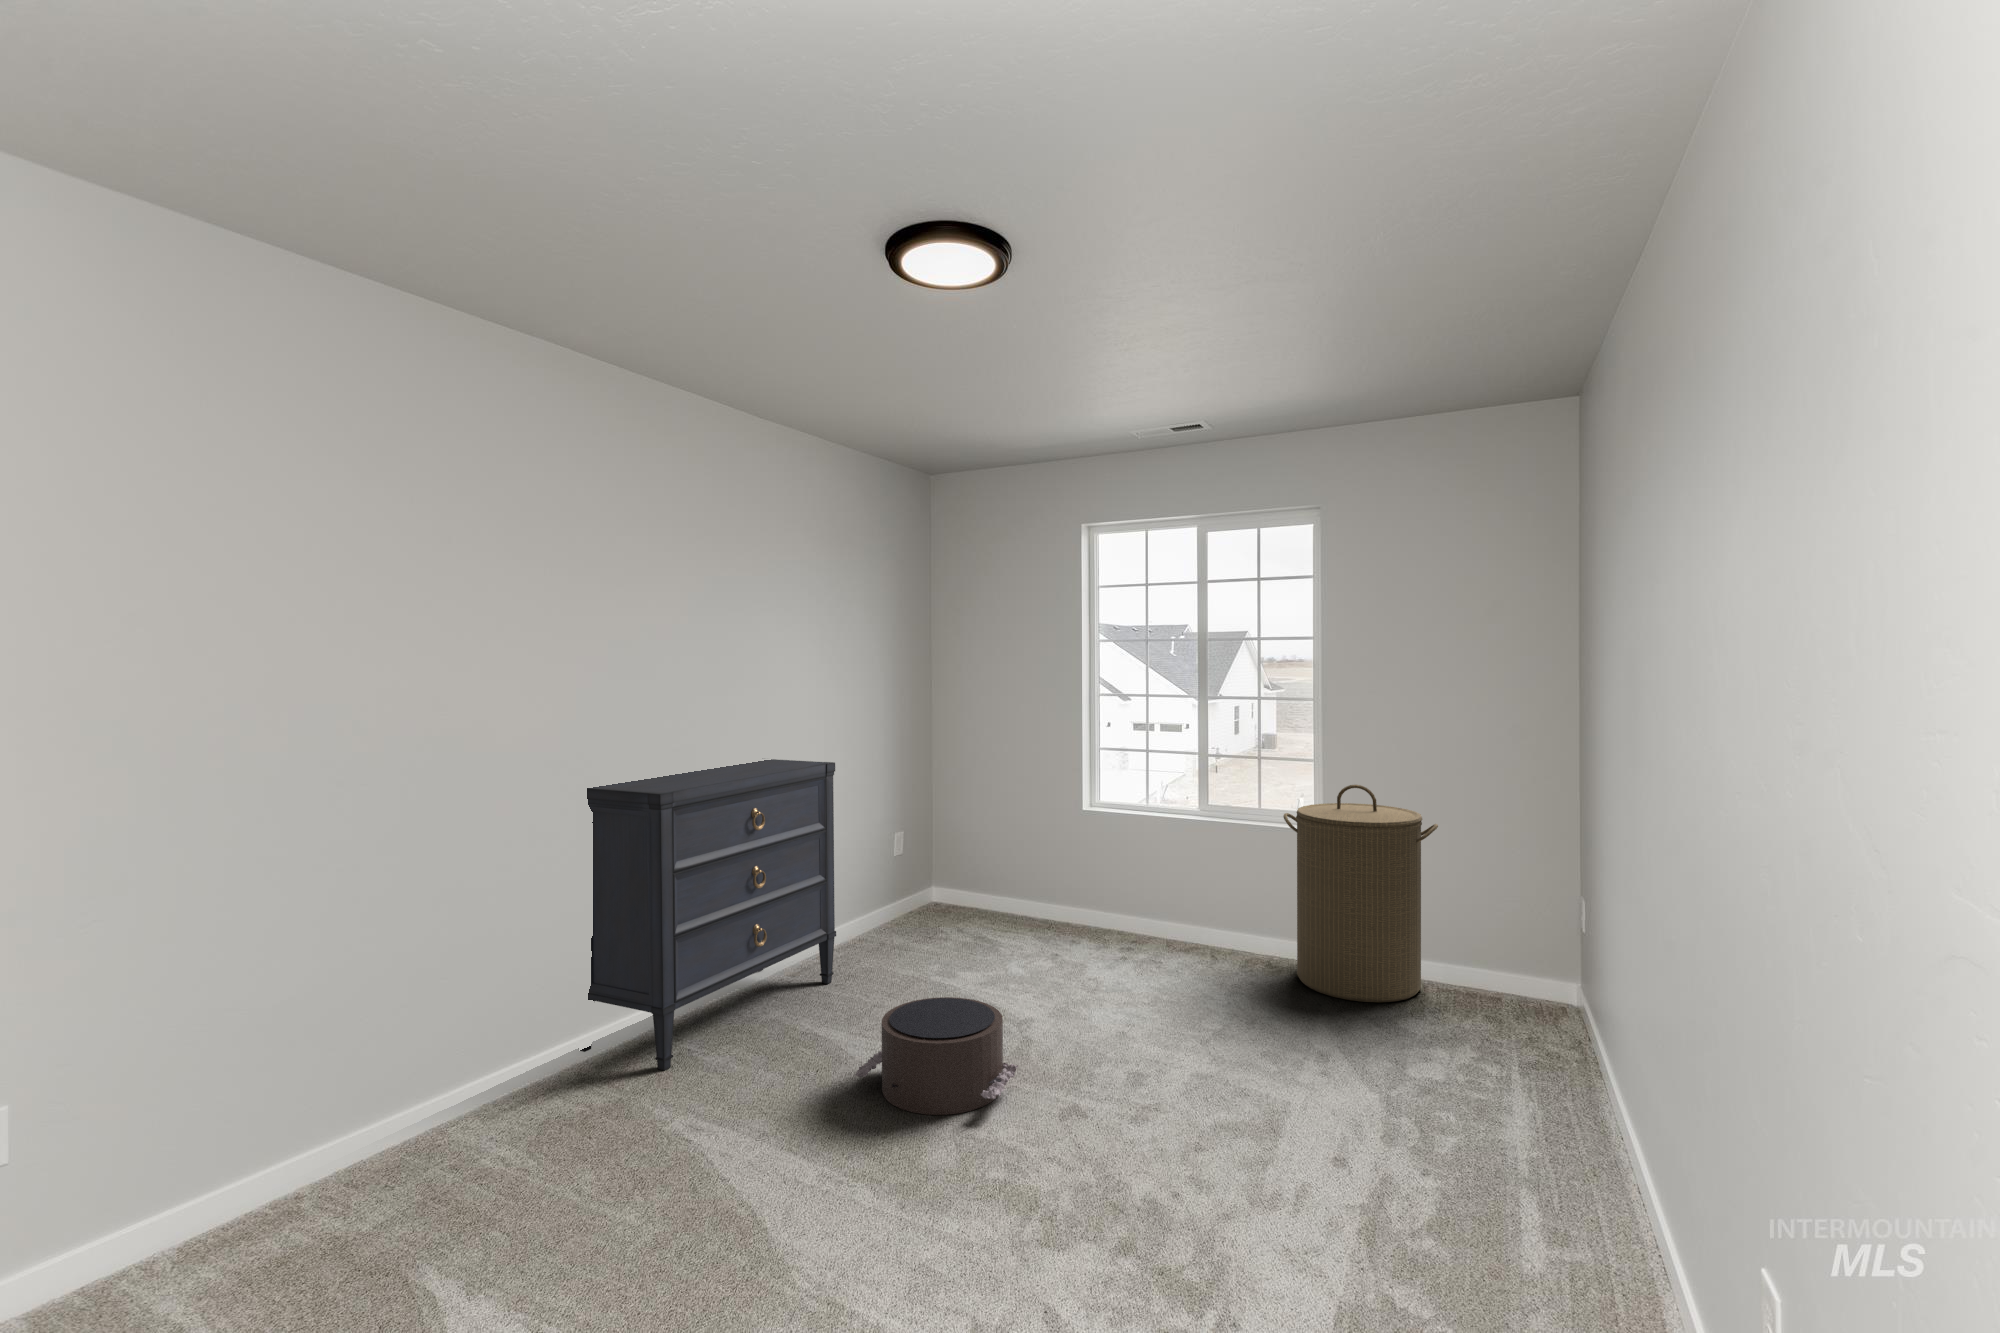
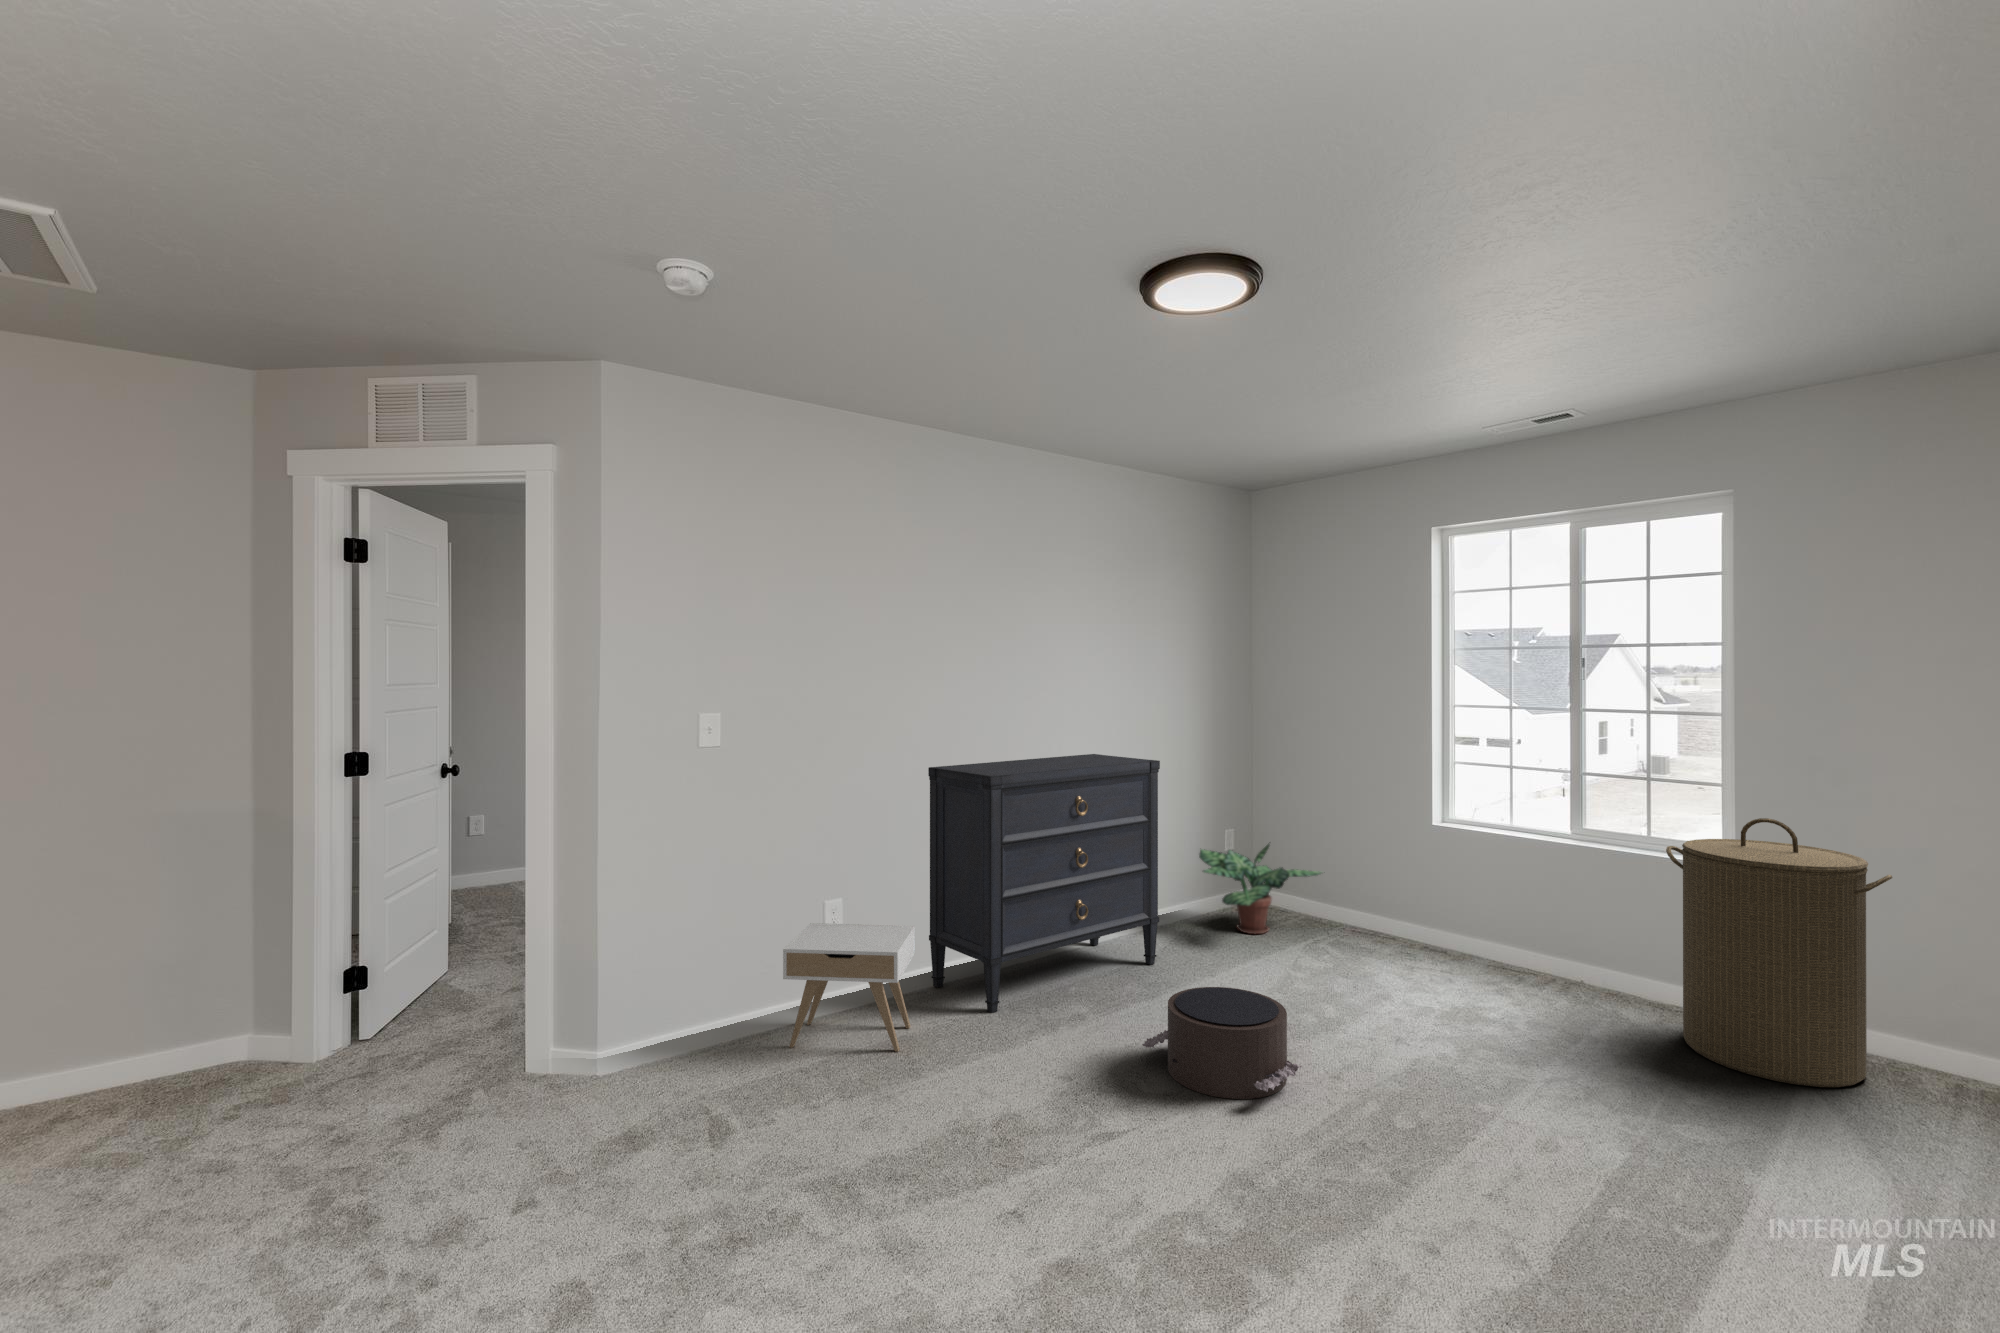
potted plant: none [861,838,986,935] -> present [1199,844,1321,934]
nightstand: none [391,983,568,1169] -> present [783,923,915,1052]

